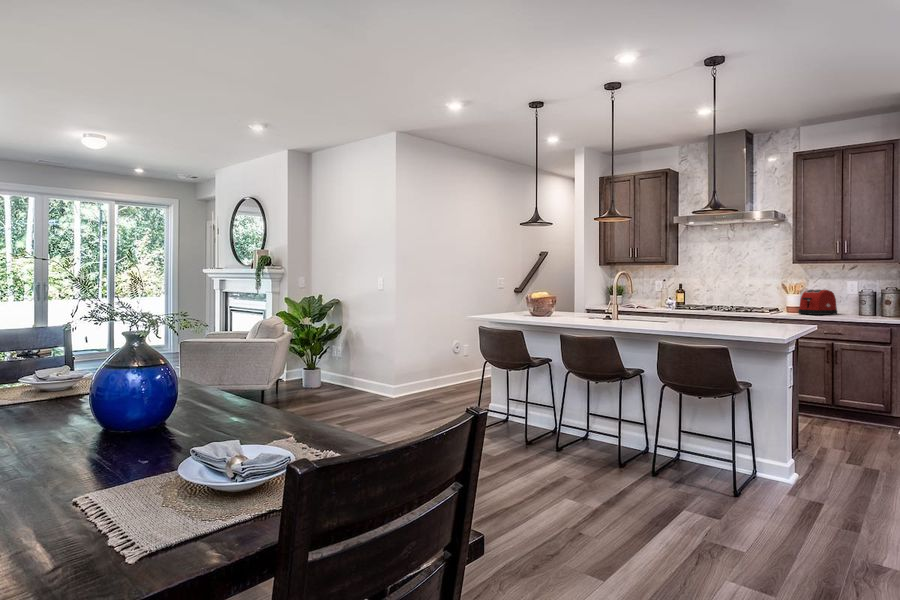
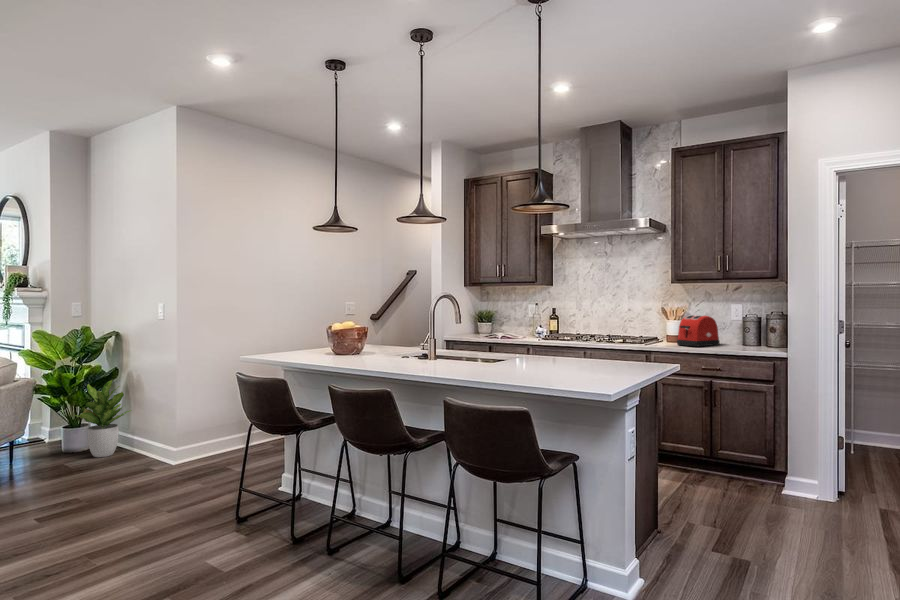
potted plant: none [314,335,353,391] -> present [75,381,131,457]

